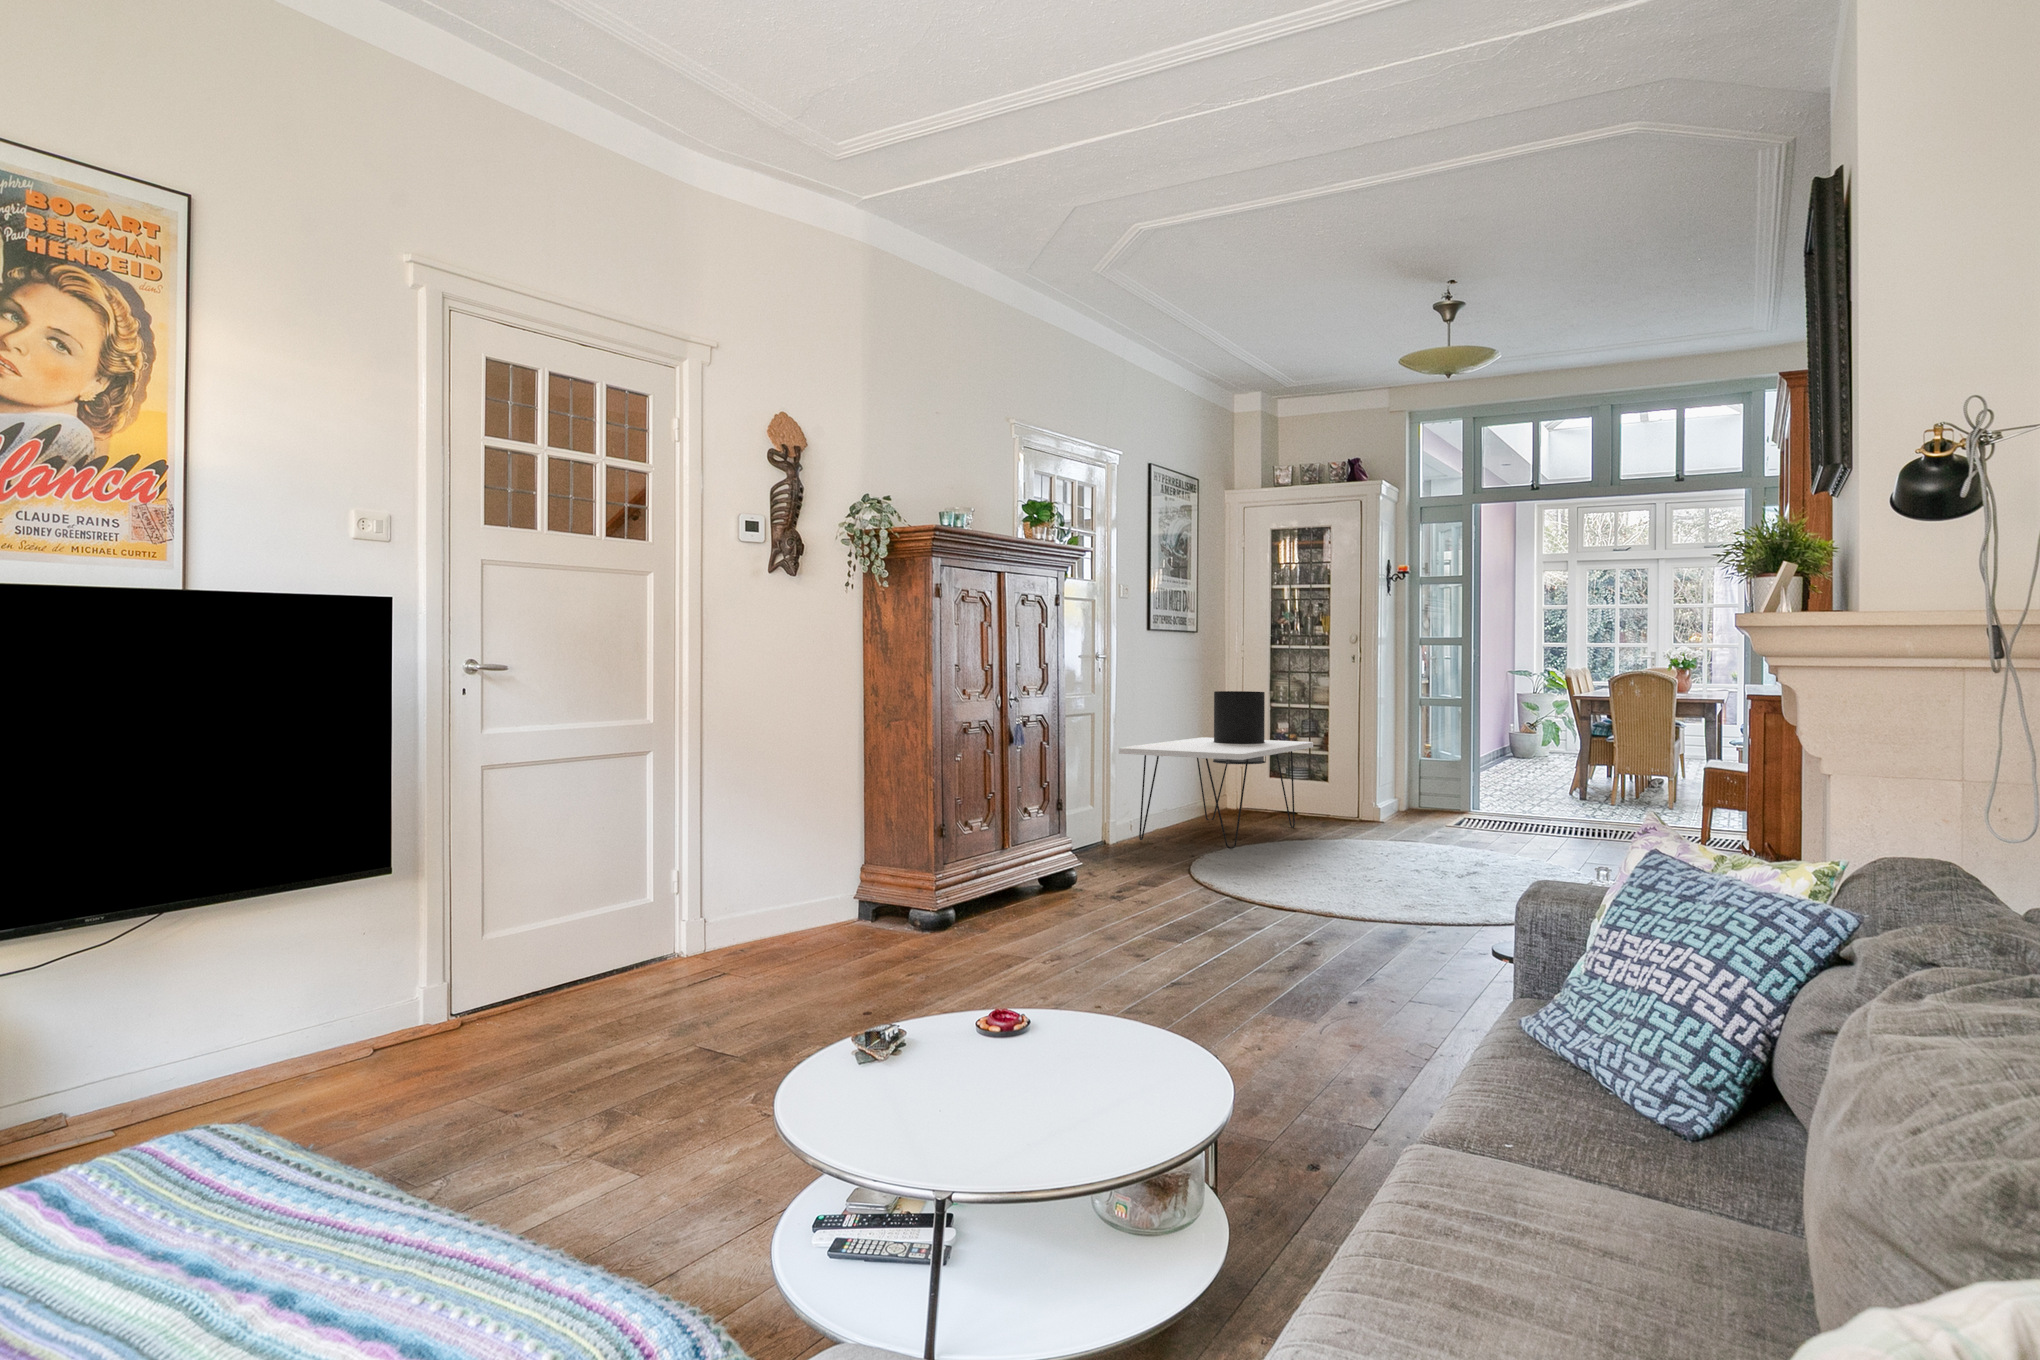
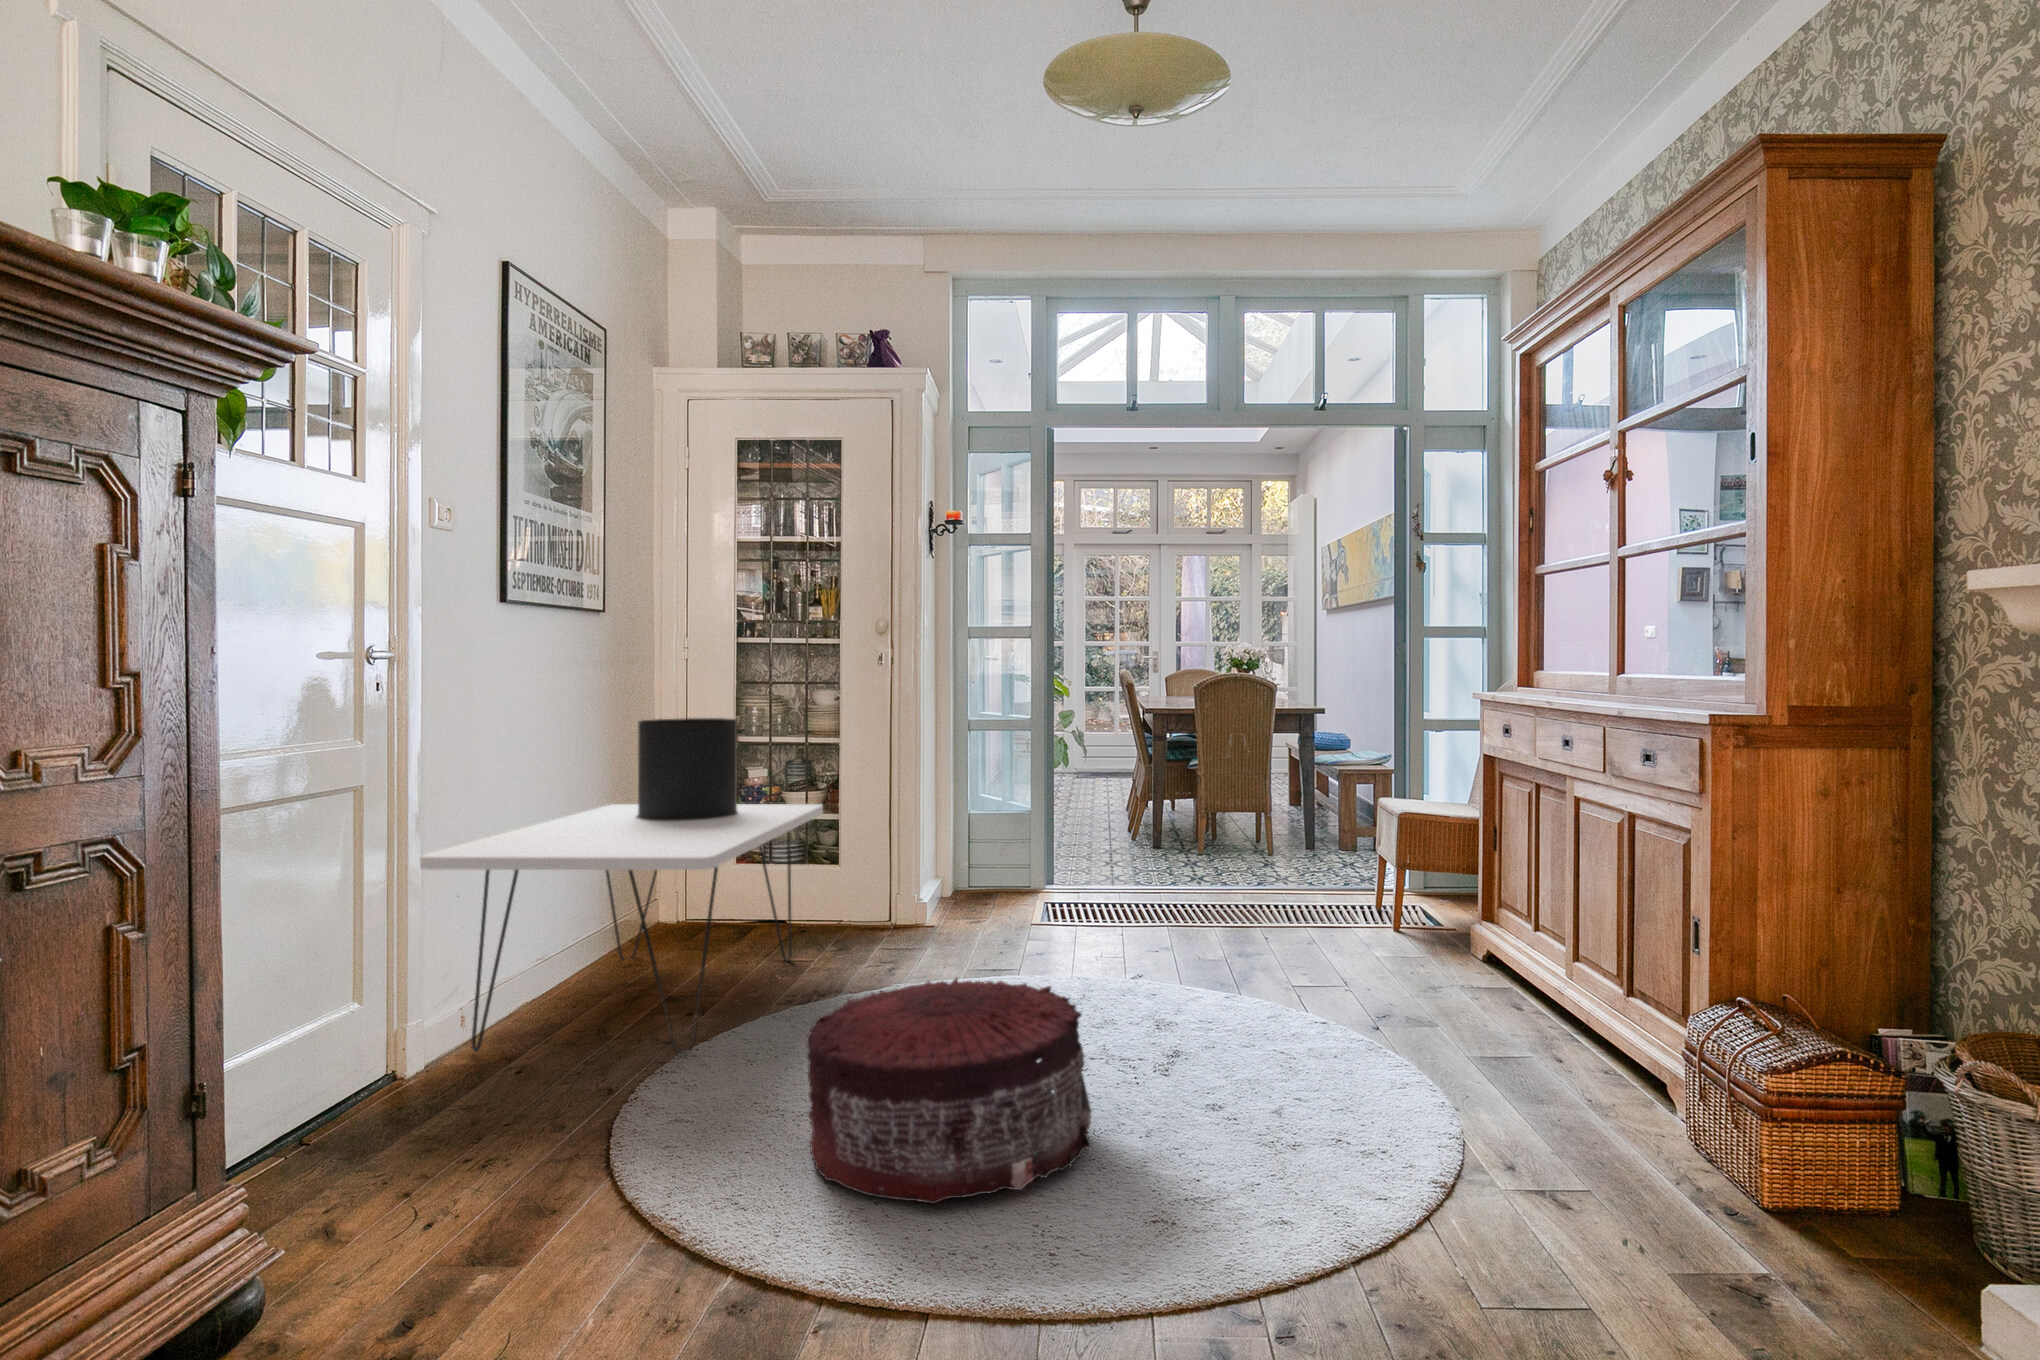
pouf: none [1275,815,1404,894] -> present [806,978,1091,1204]

